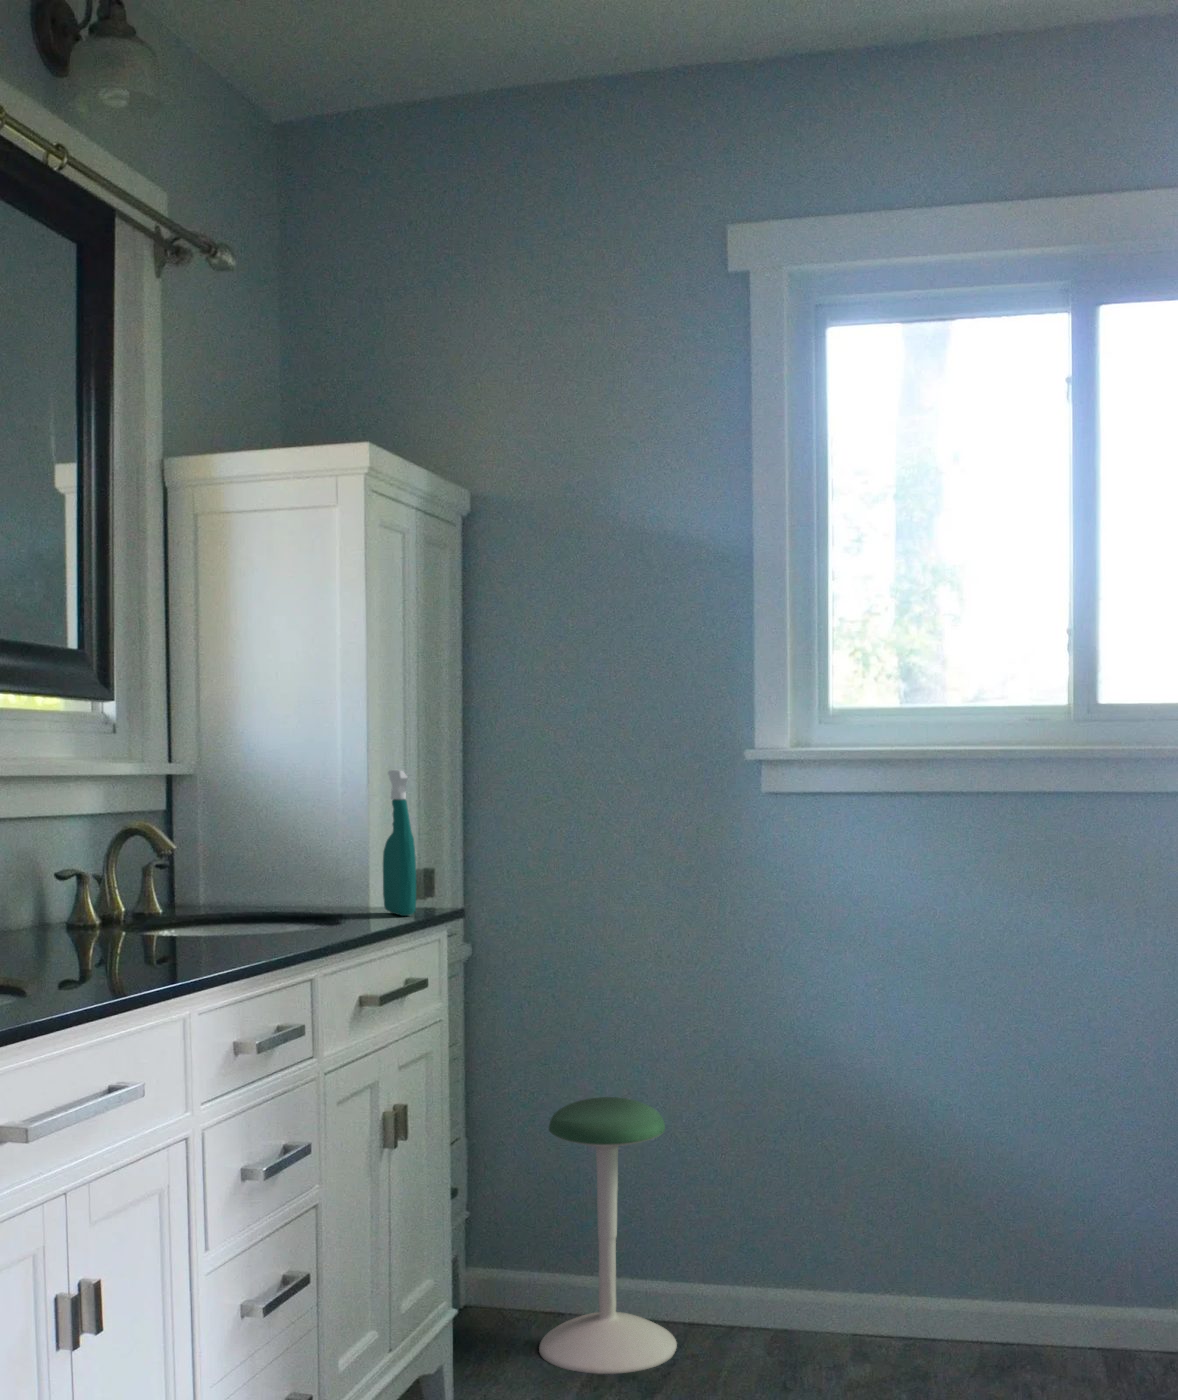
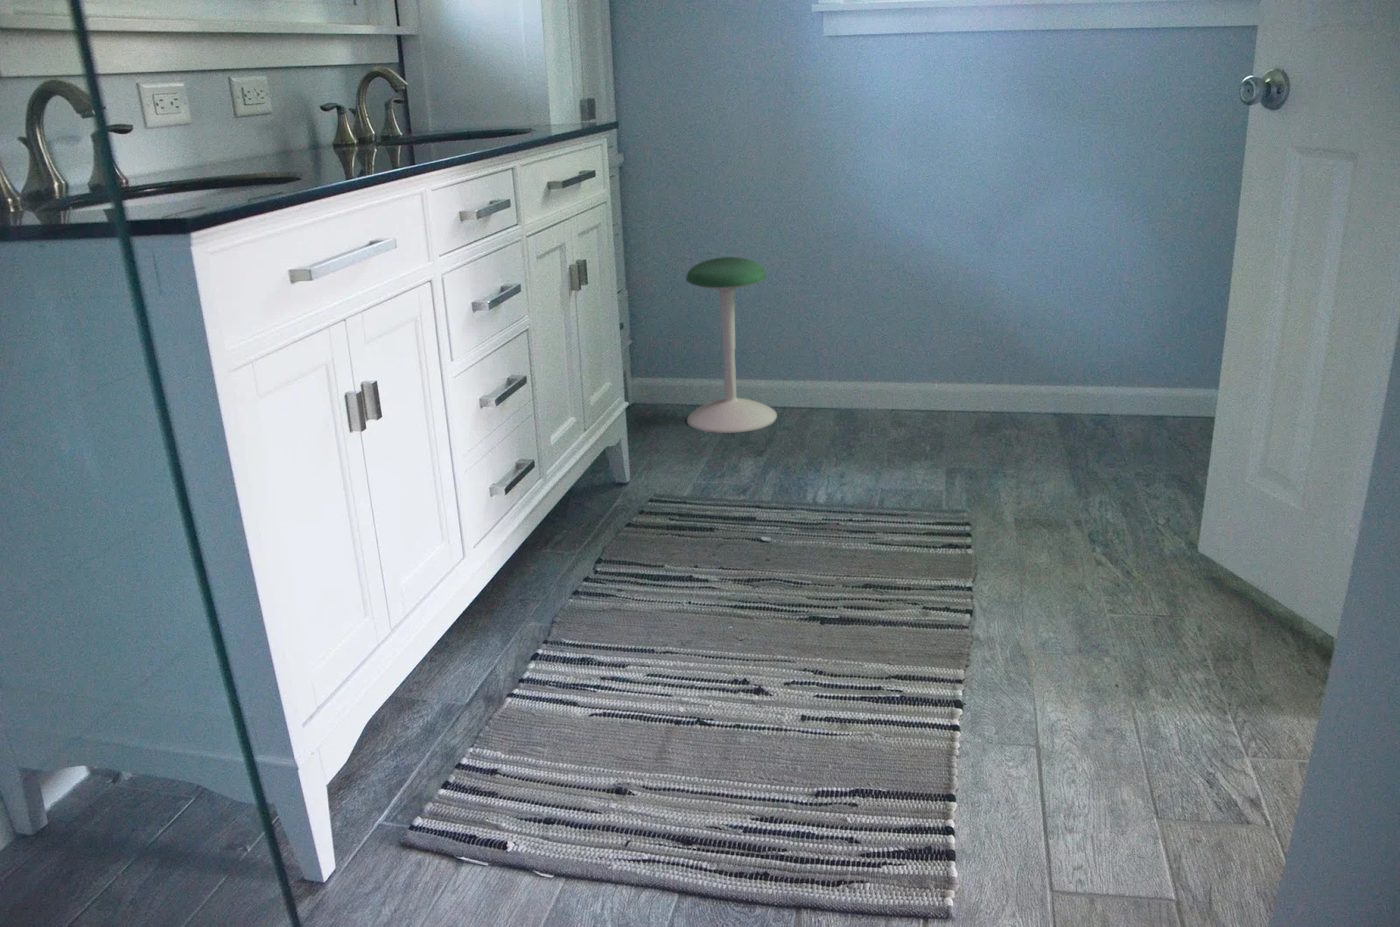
spray bottle: present [383,770,416,916] -> none [552,17,581,128]

